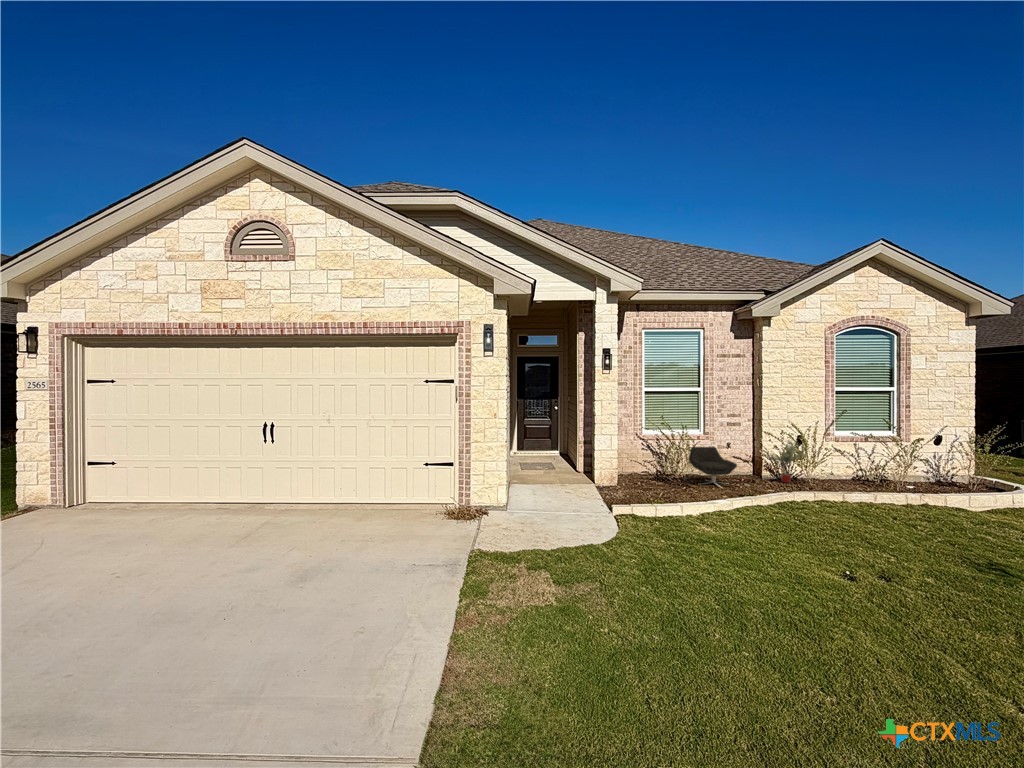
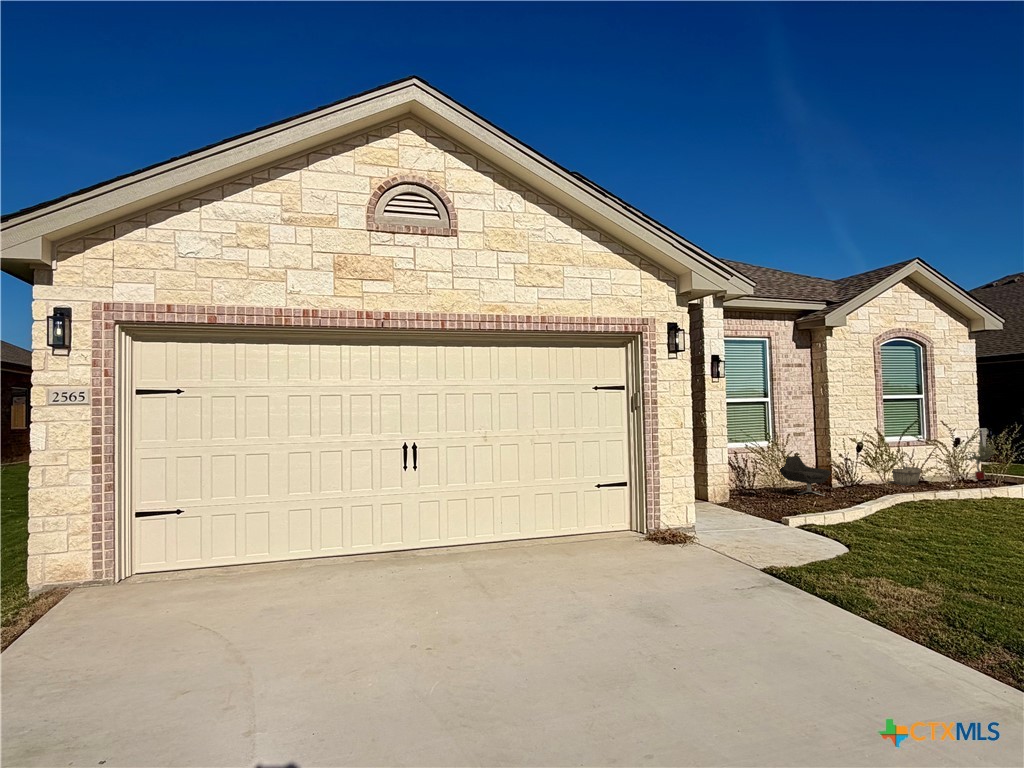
potted tree: present [767,440,806,483] -> present [967,440,995,480]
wooden bucket: none [834,460,866,485] -> present [892,464,921,485]

